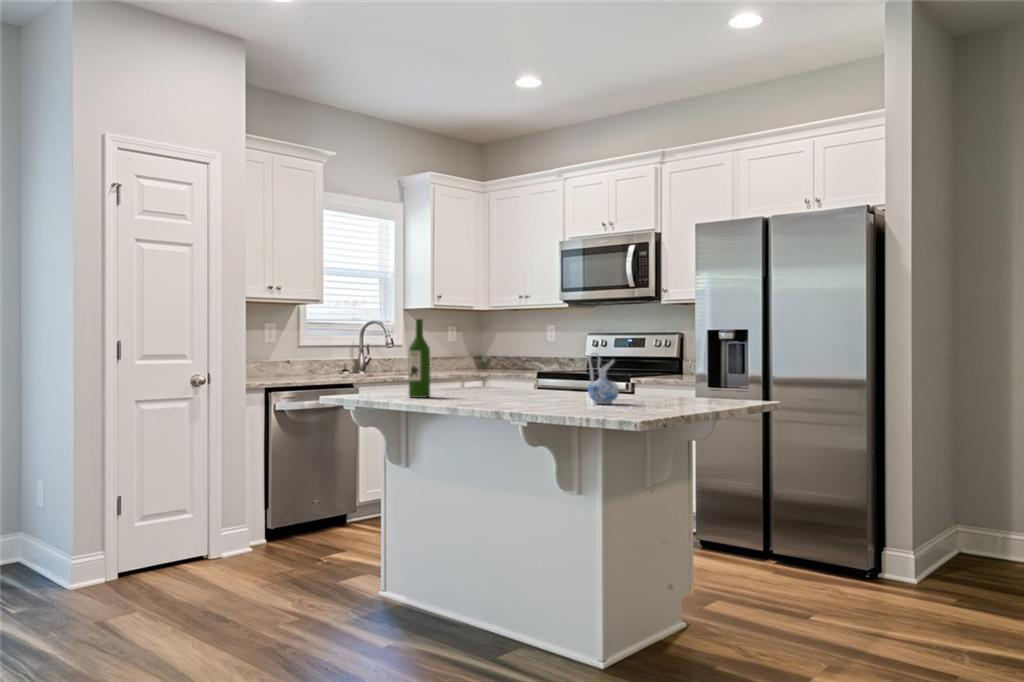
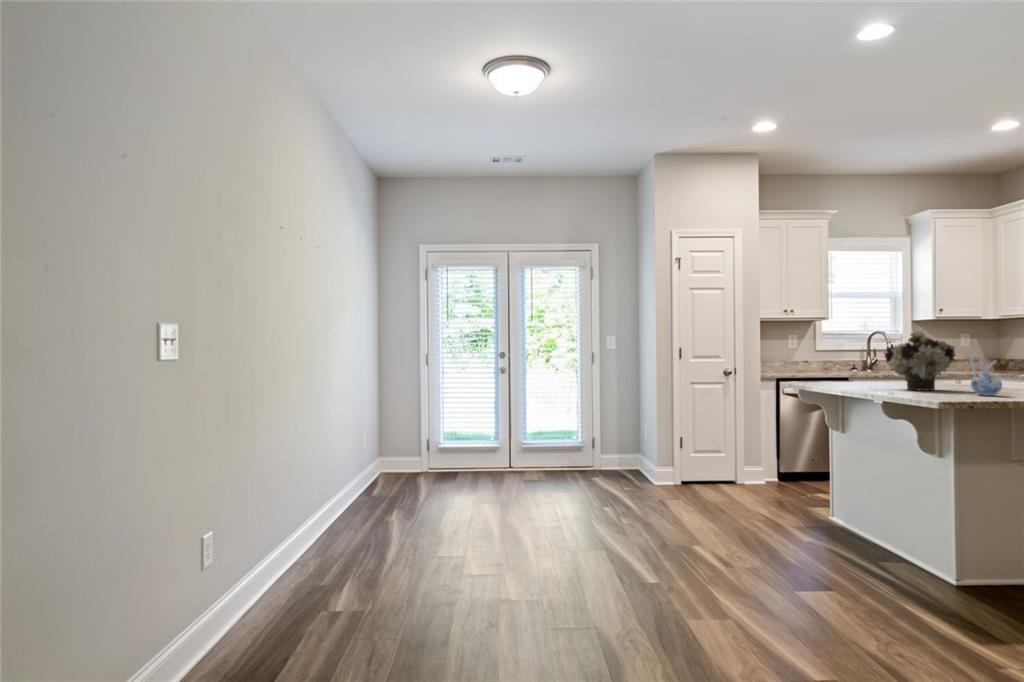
wine bottle: present [409,319,430,398] -> none [846,331,864,386]
flower arrangement: none [468,321,550,400] -> present [884,331,956,391]

